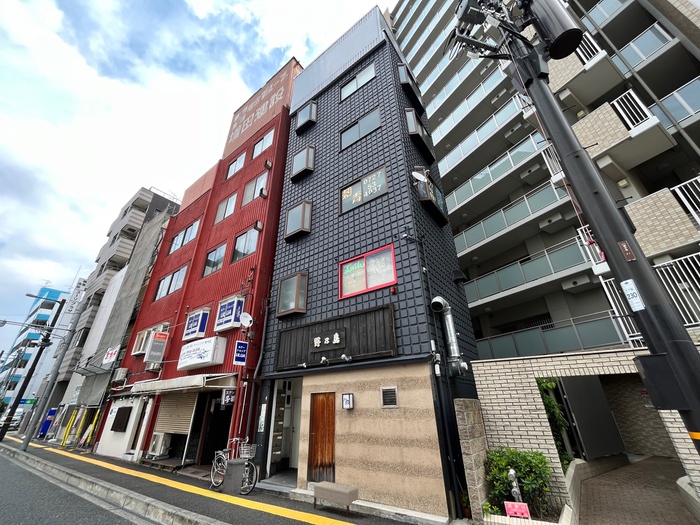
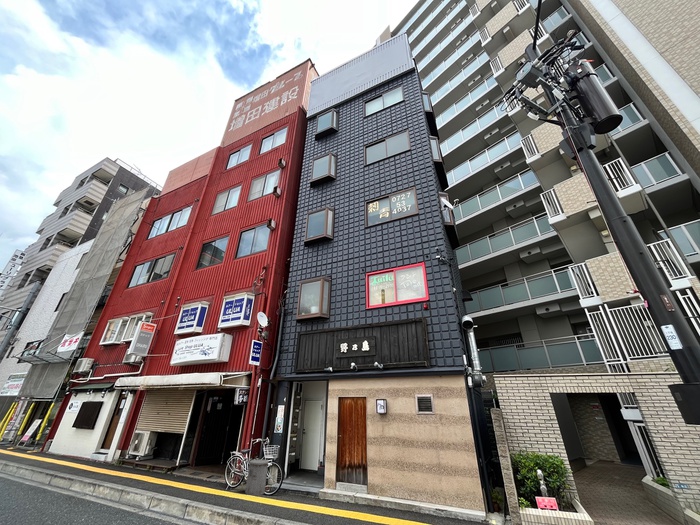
bench: present [314,481,359,517] -> none [349,481,394,515]

